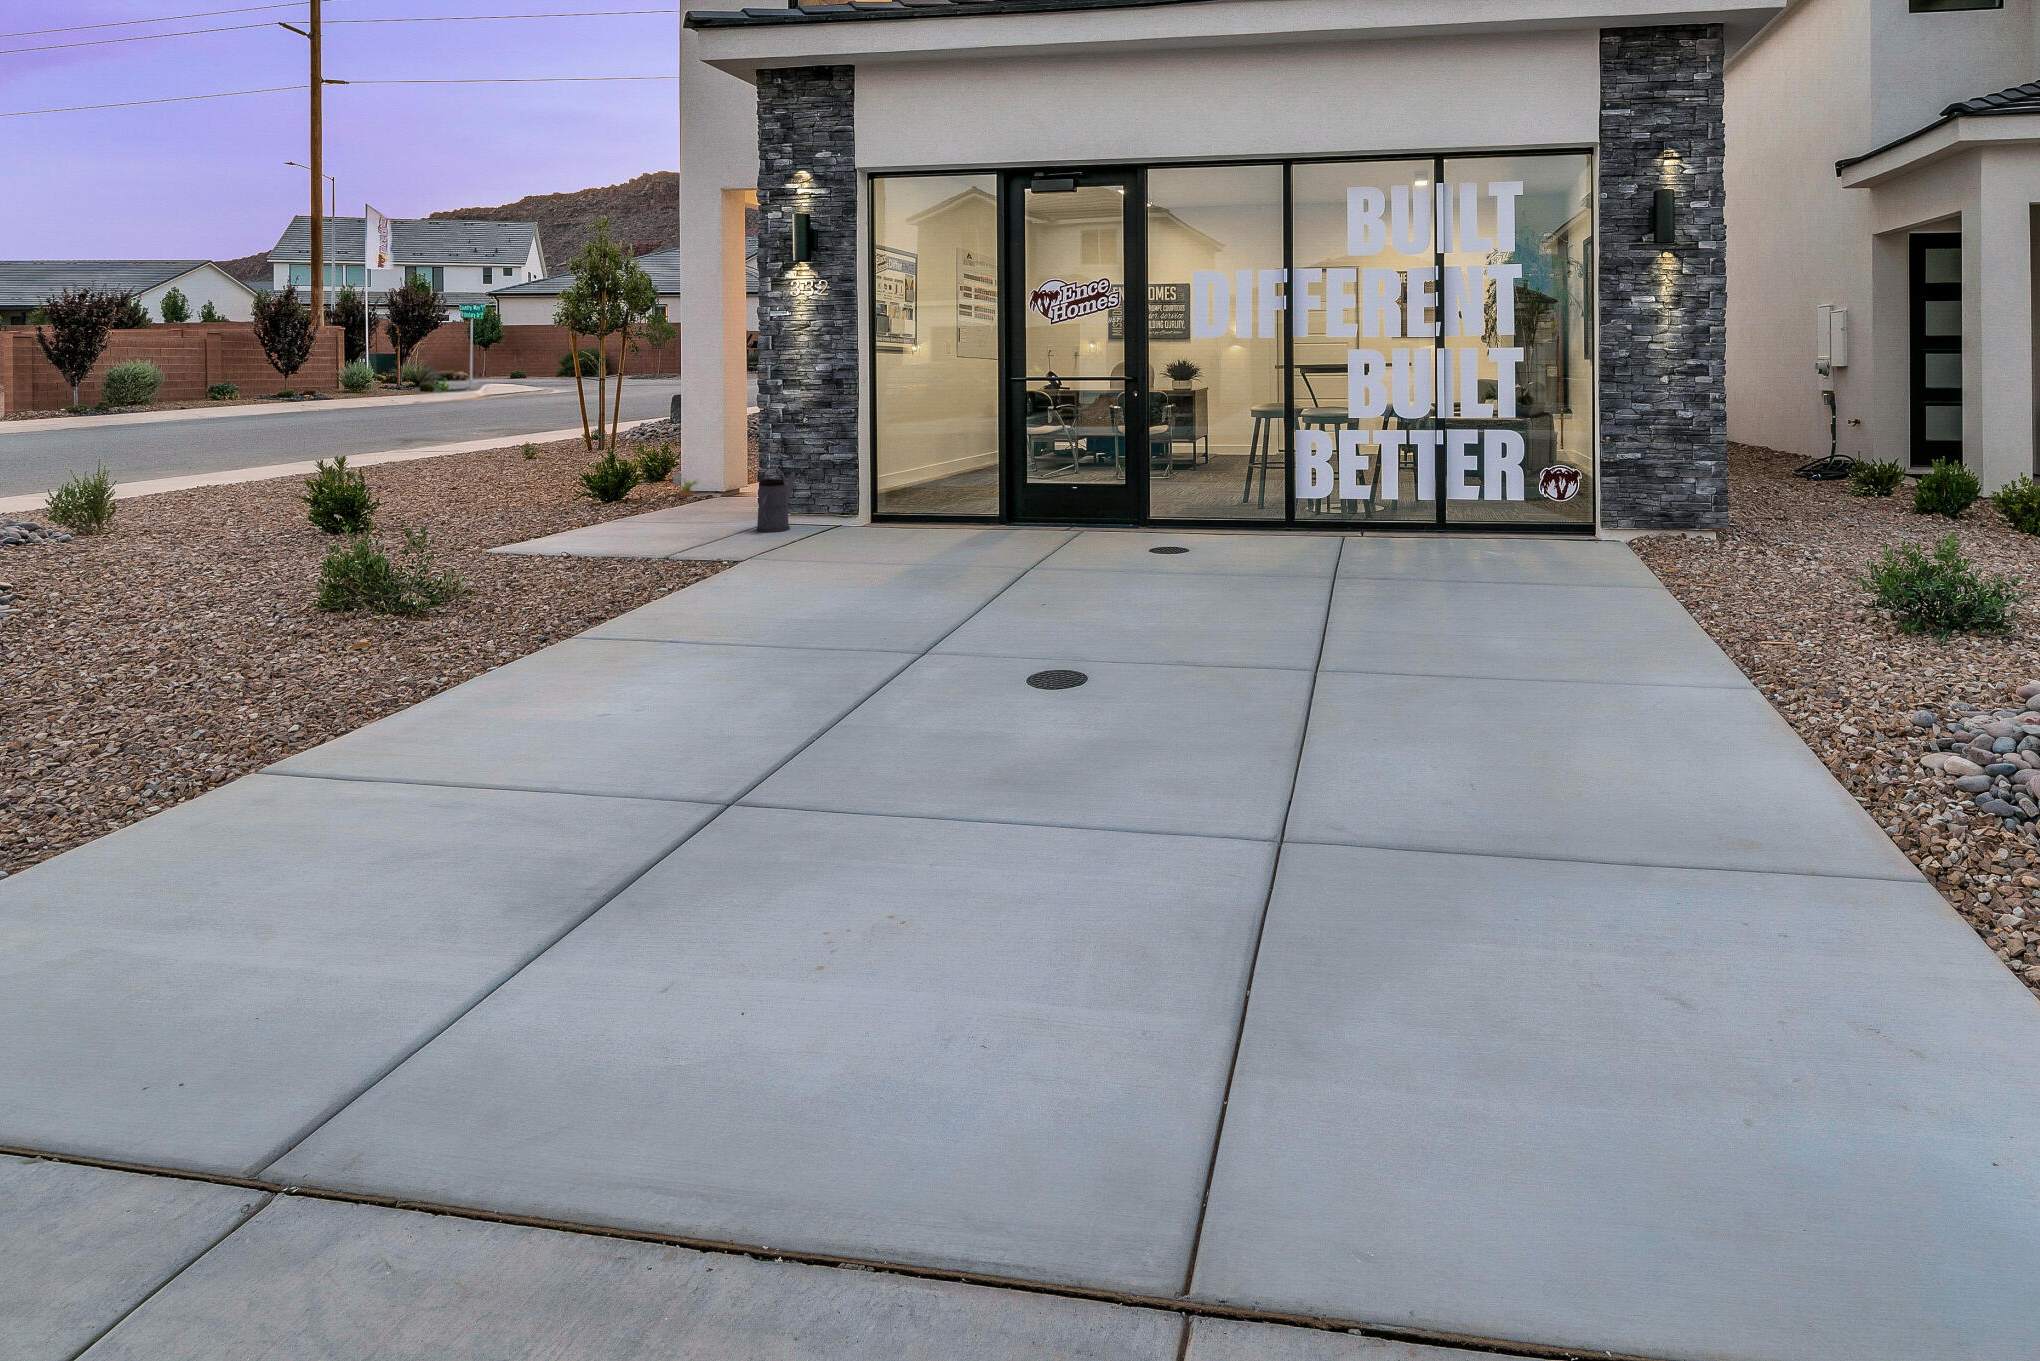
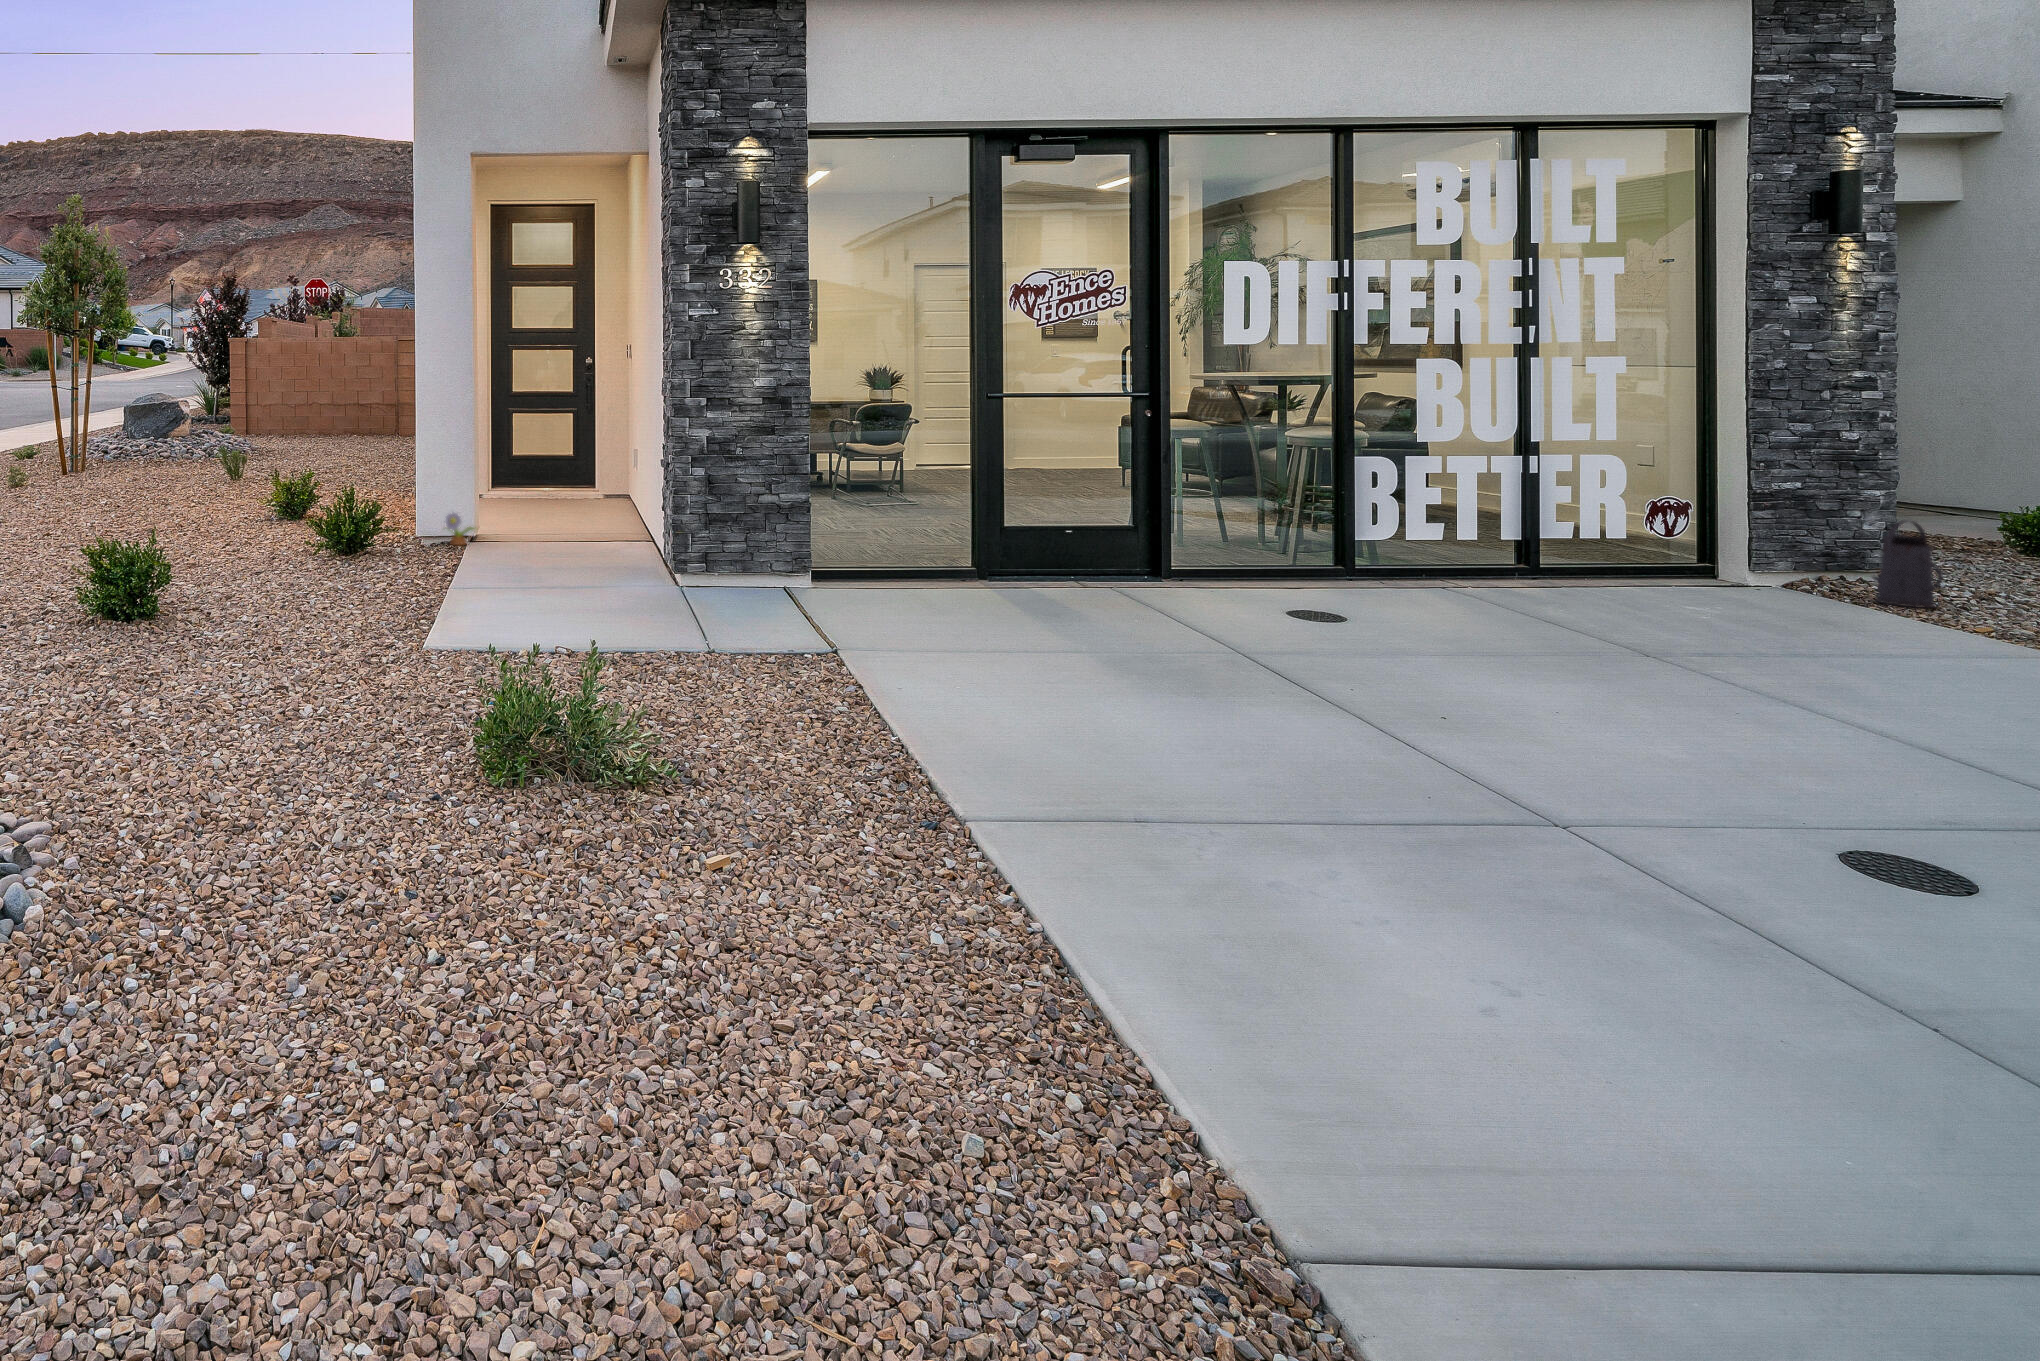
watering can: present [756,467,795,532] -> present [1872,520,1943,608]

